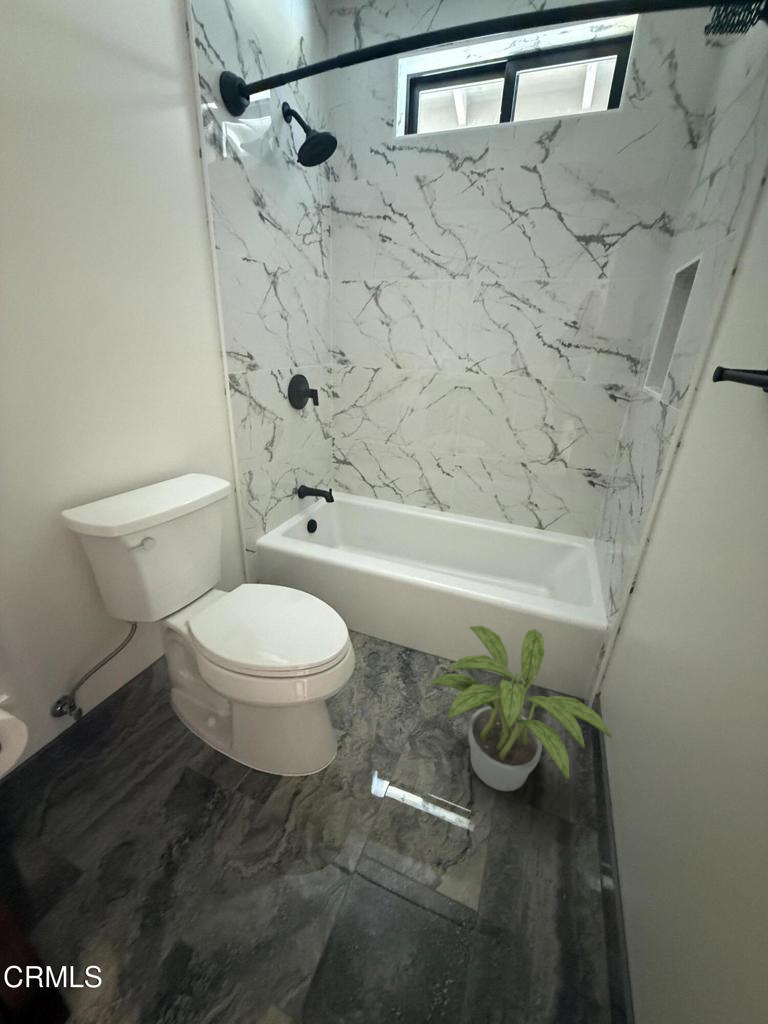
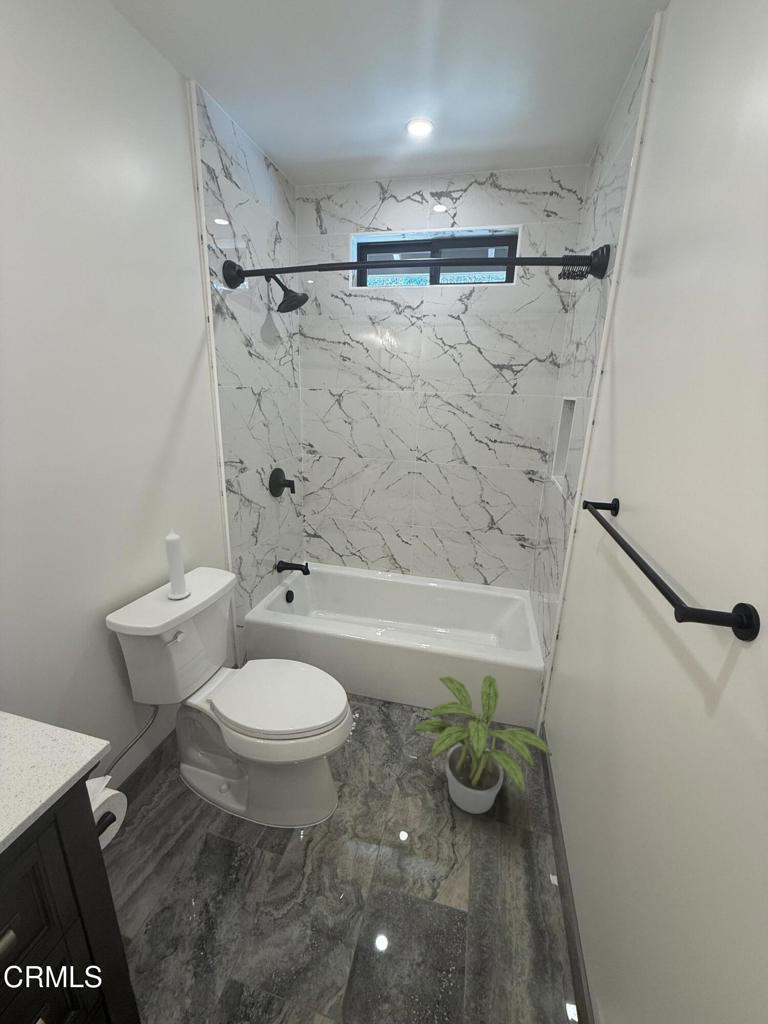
candle: none [134,410,171,500] -> present [165,528,190,599]

